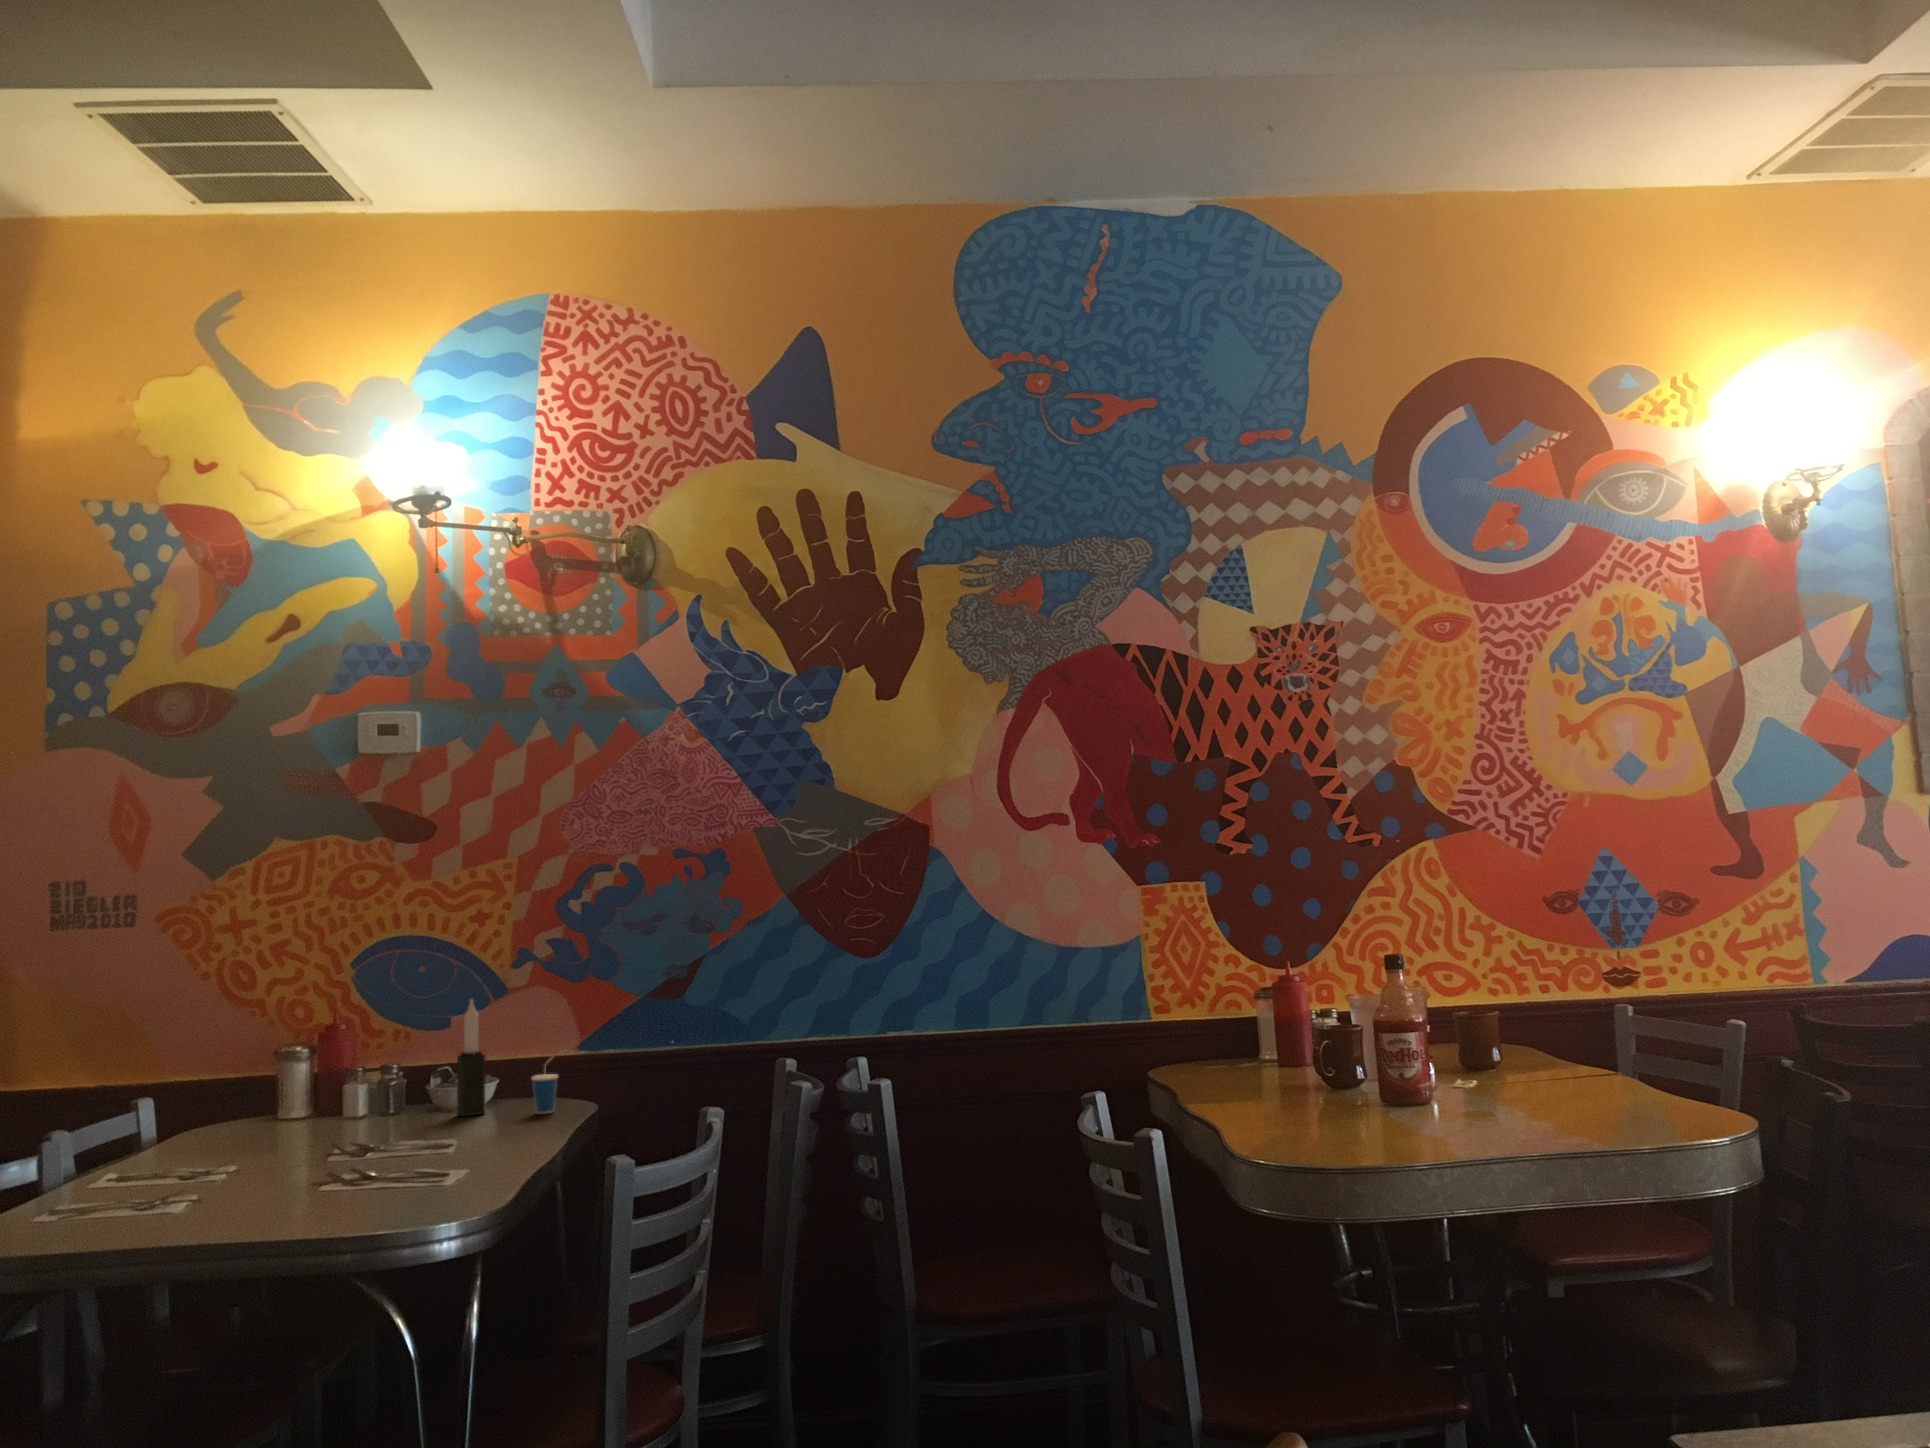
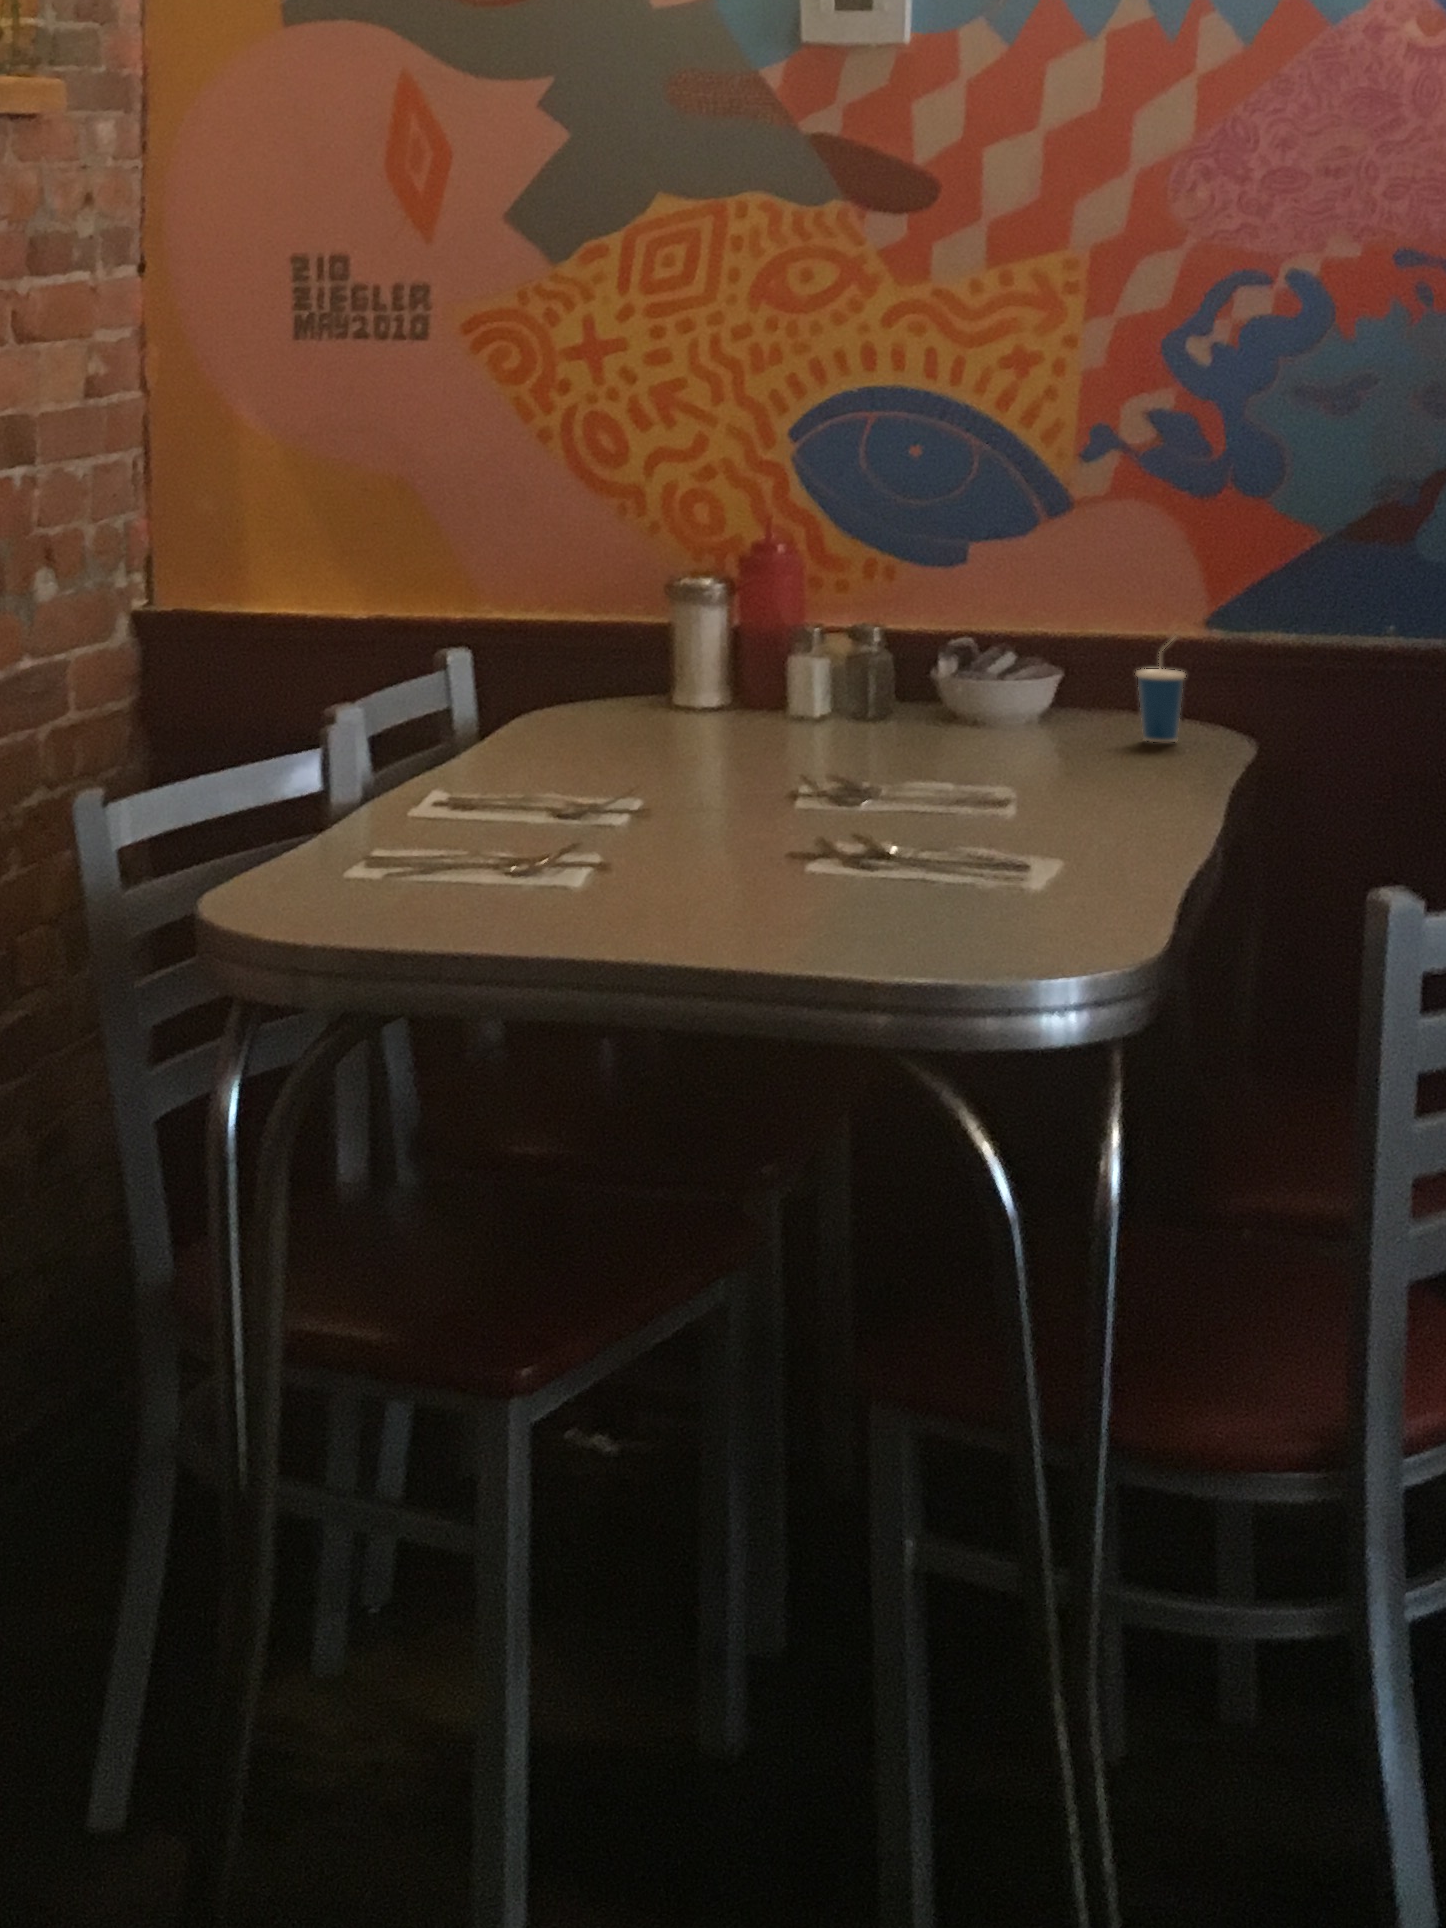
candle: present [457,999,485,1116] -> none [996,514,1048,732]

